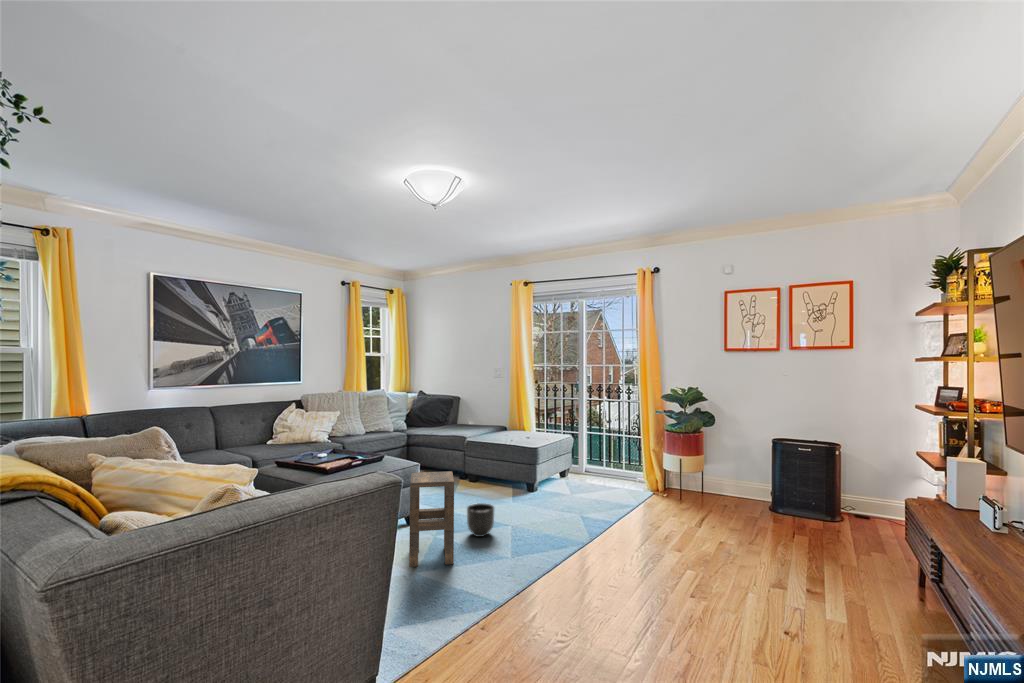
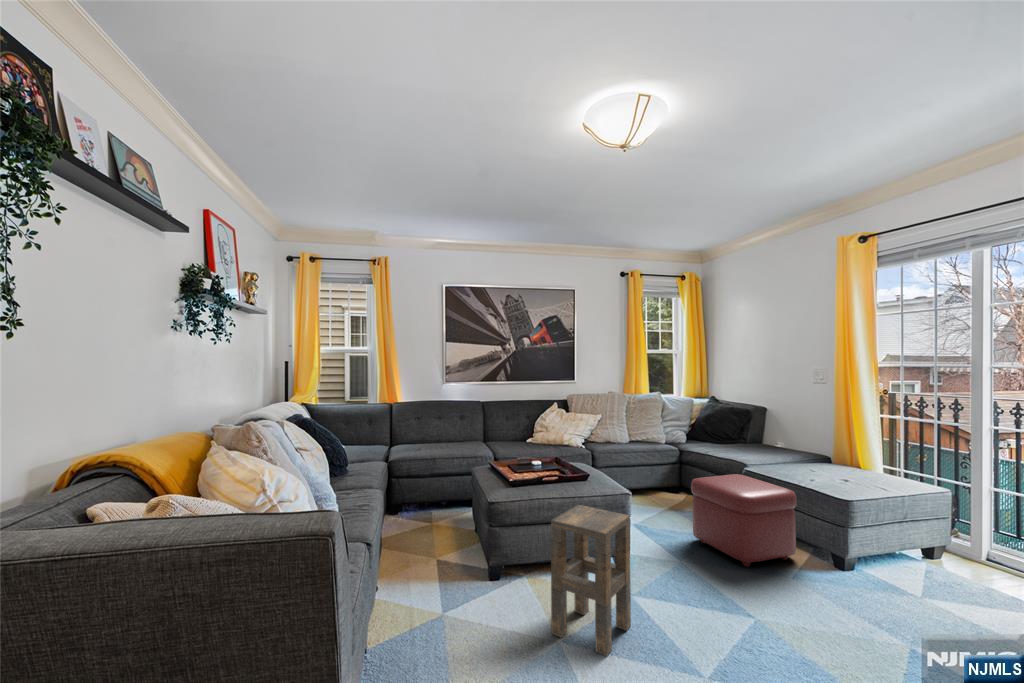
ottoman: none [443,444,508,502] -> present [691,474,797,567]
planter: present [467,503,494,537] -> none [669,569,714,627]

